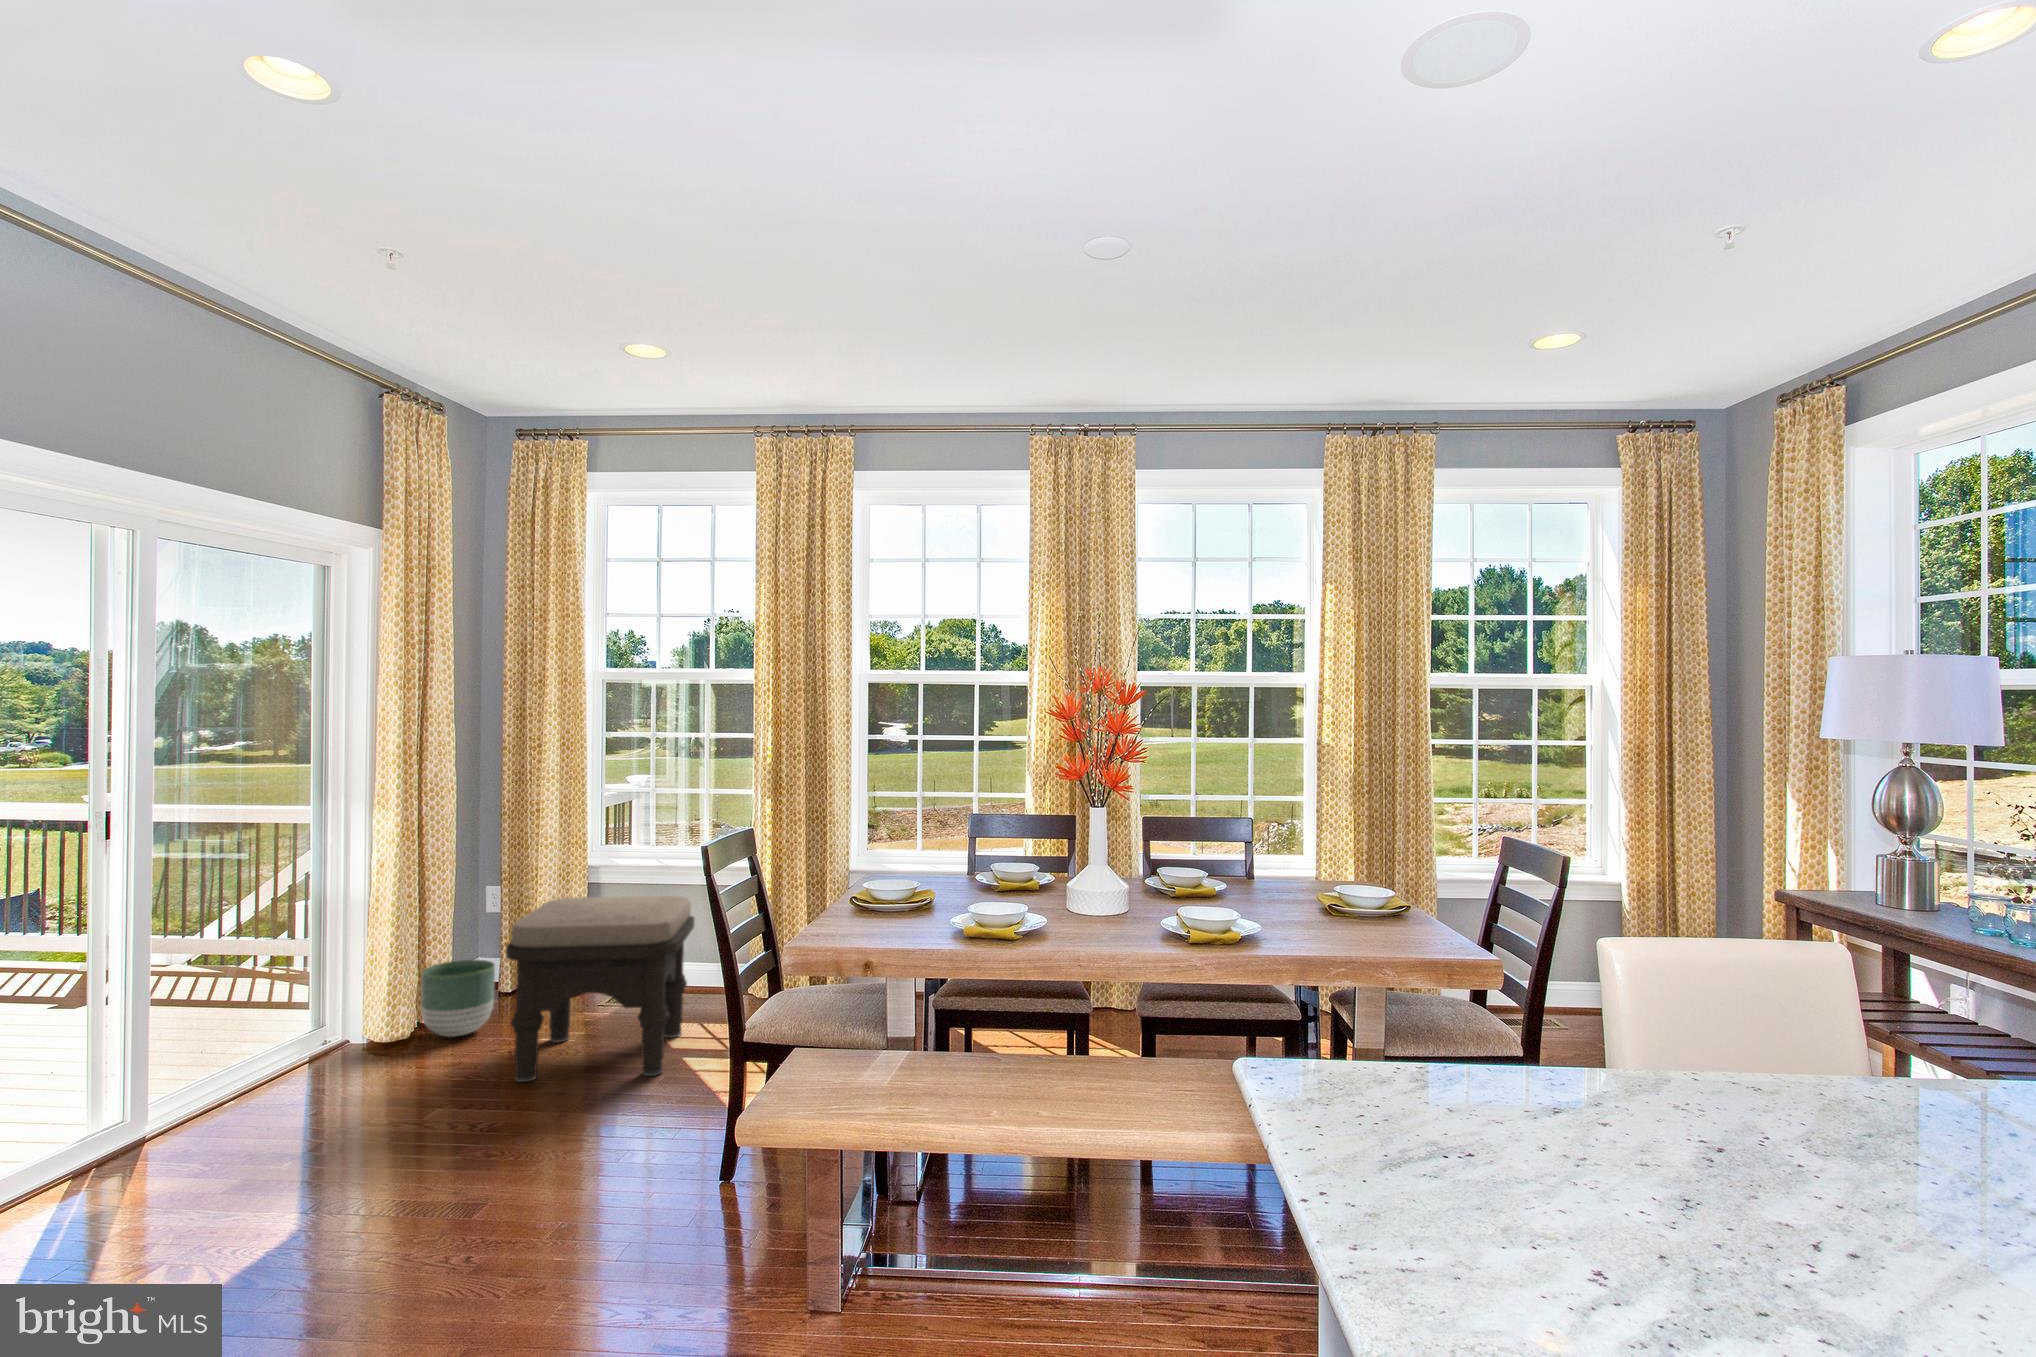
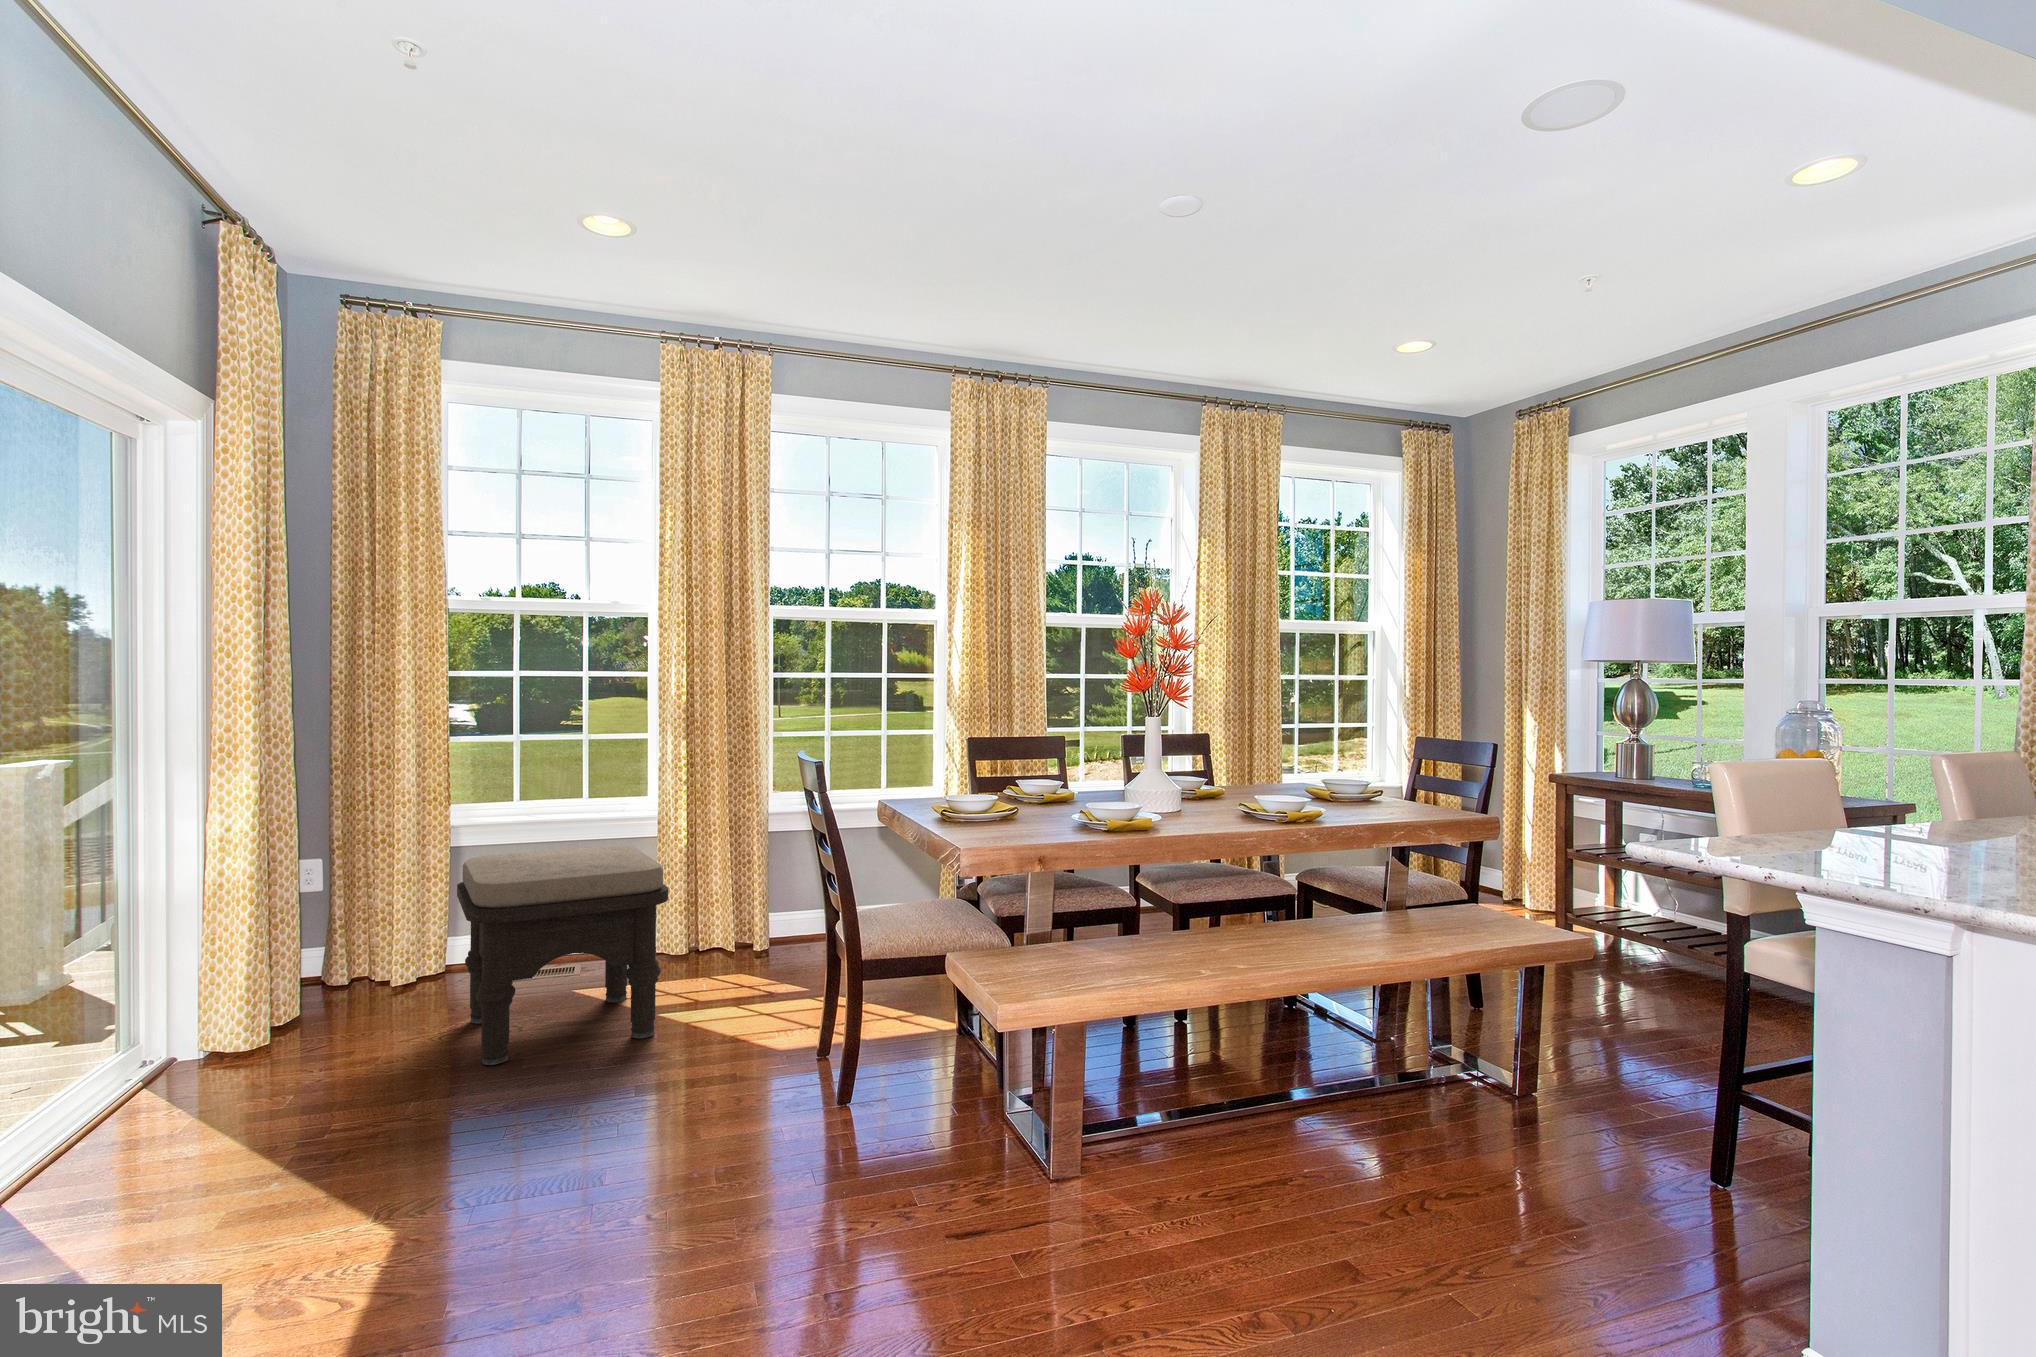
planter: present [421,960,495,1037] -> none [284,941,380,1035]

